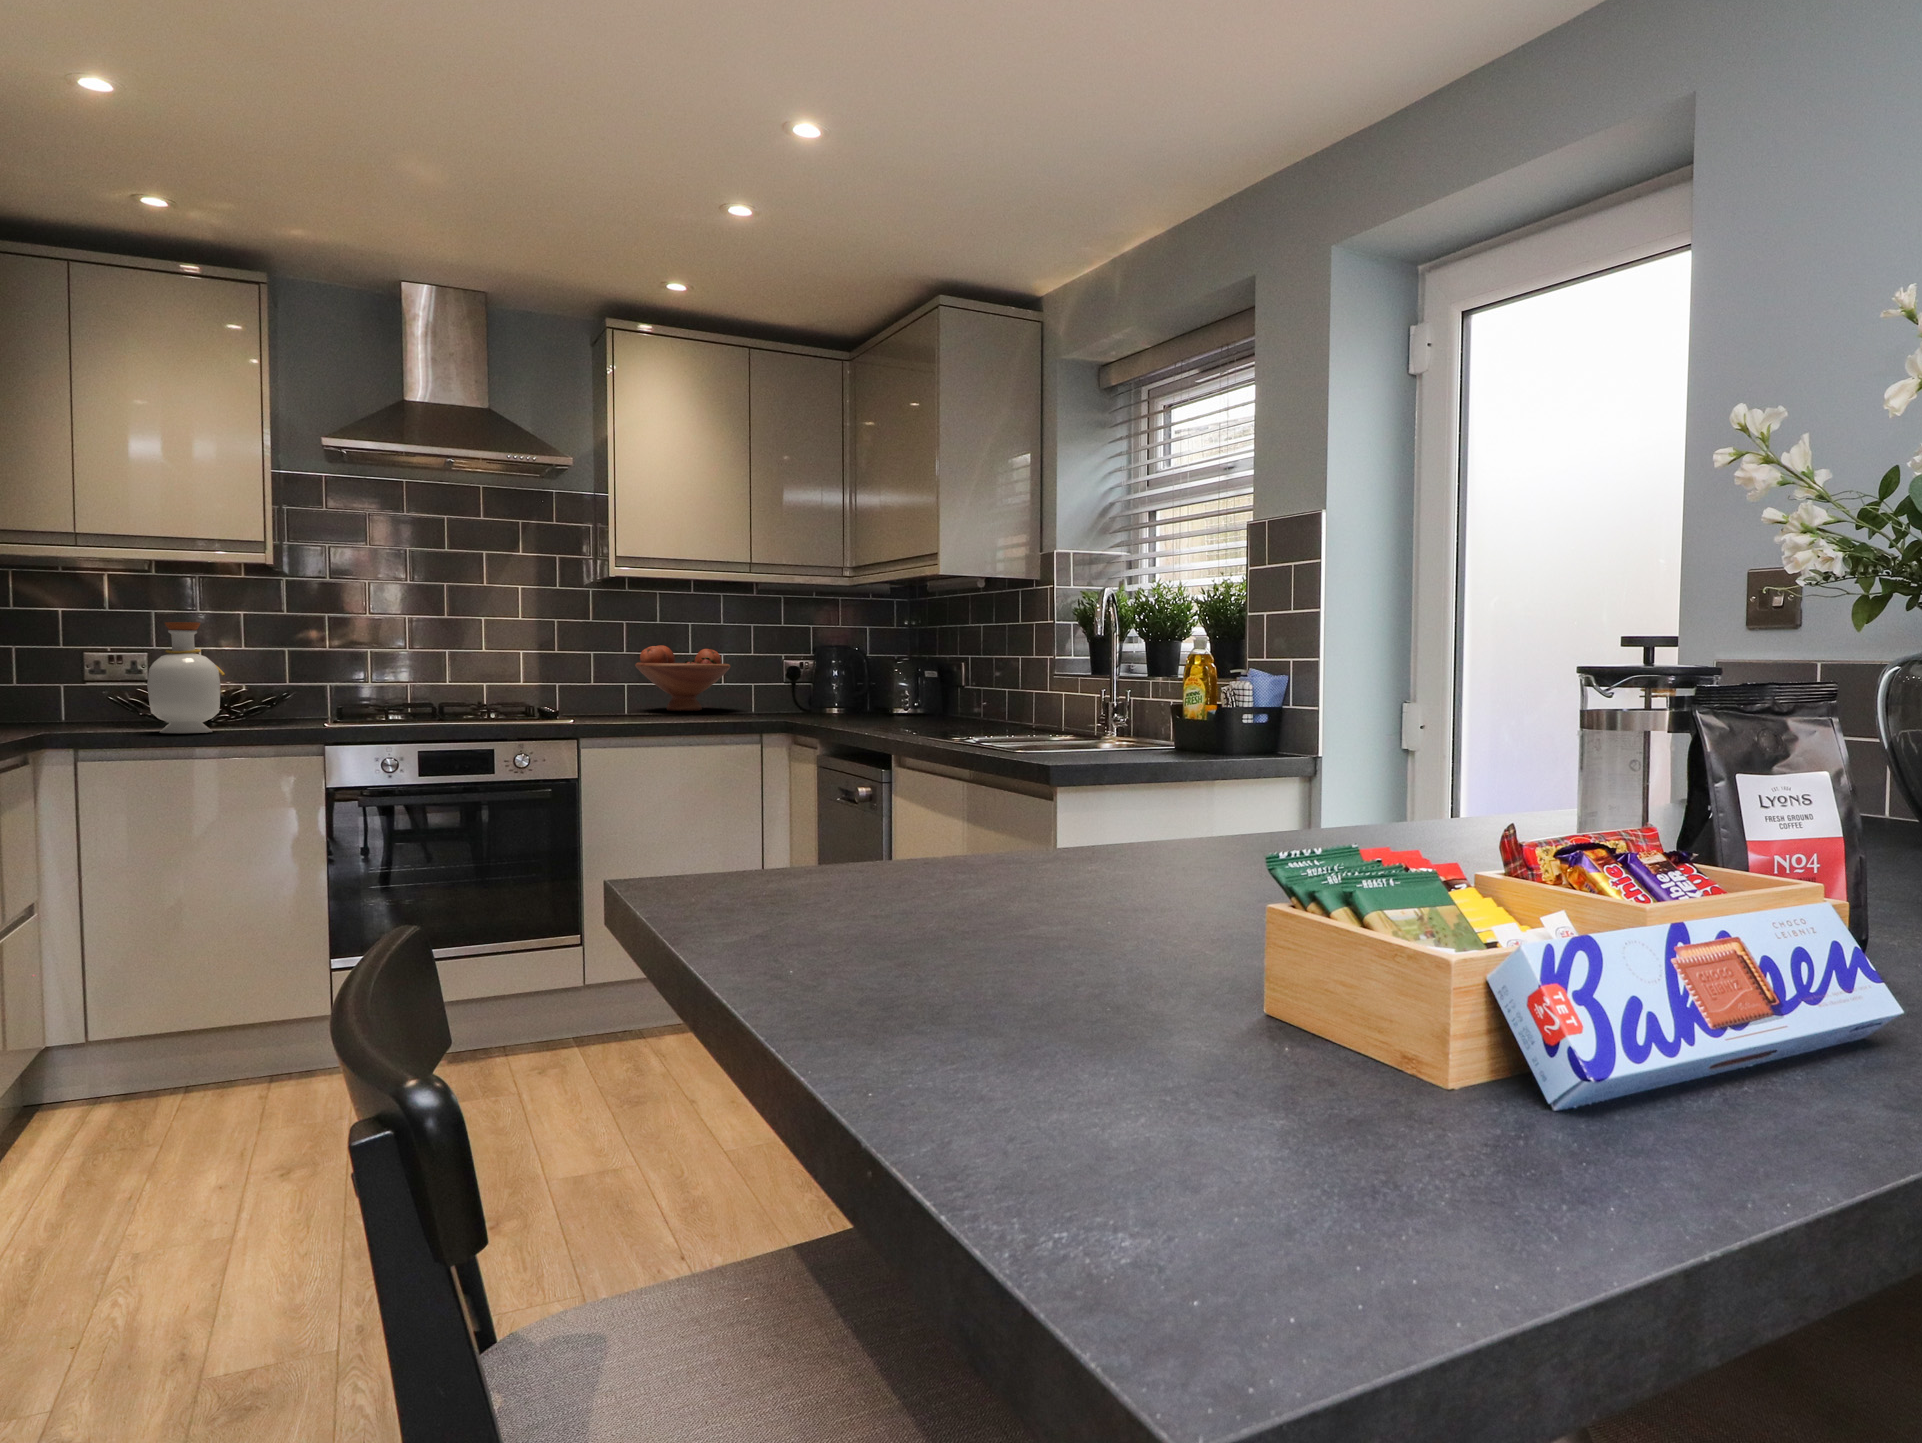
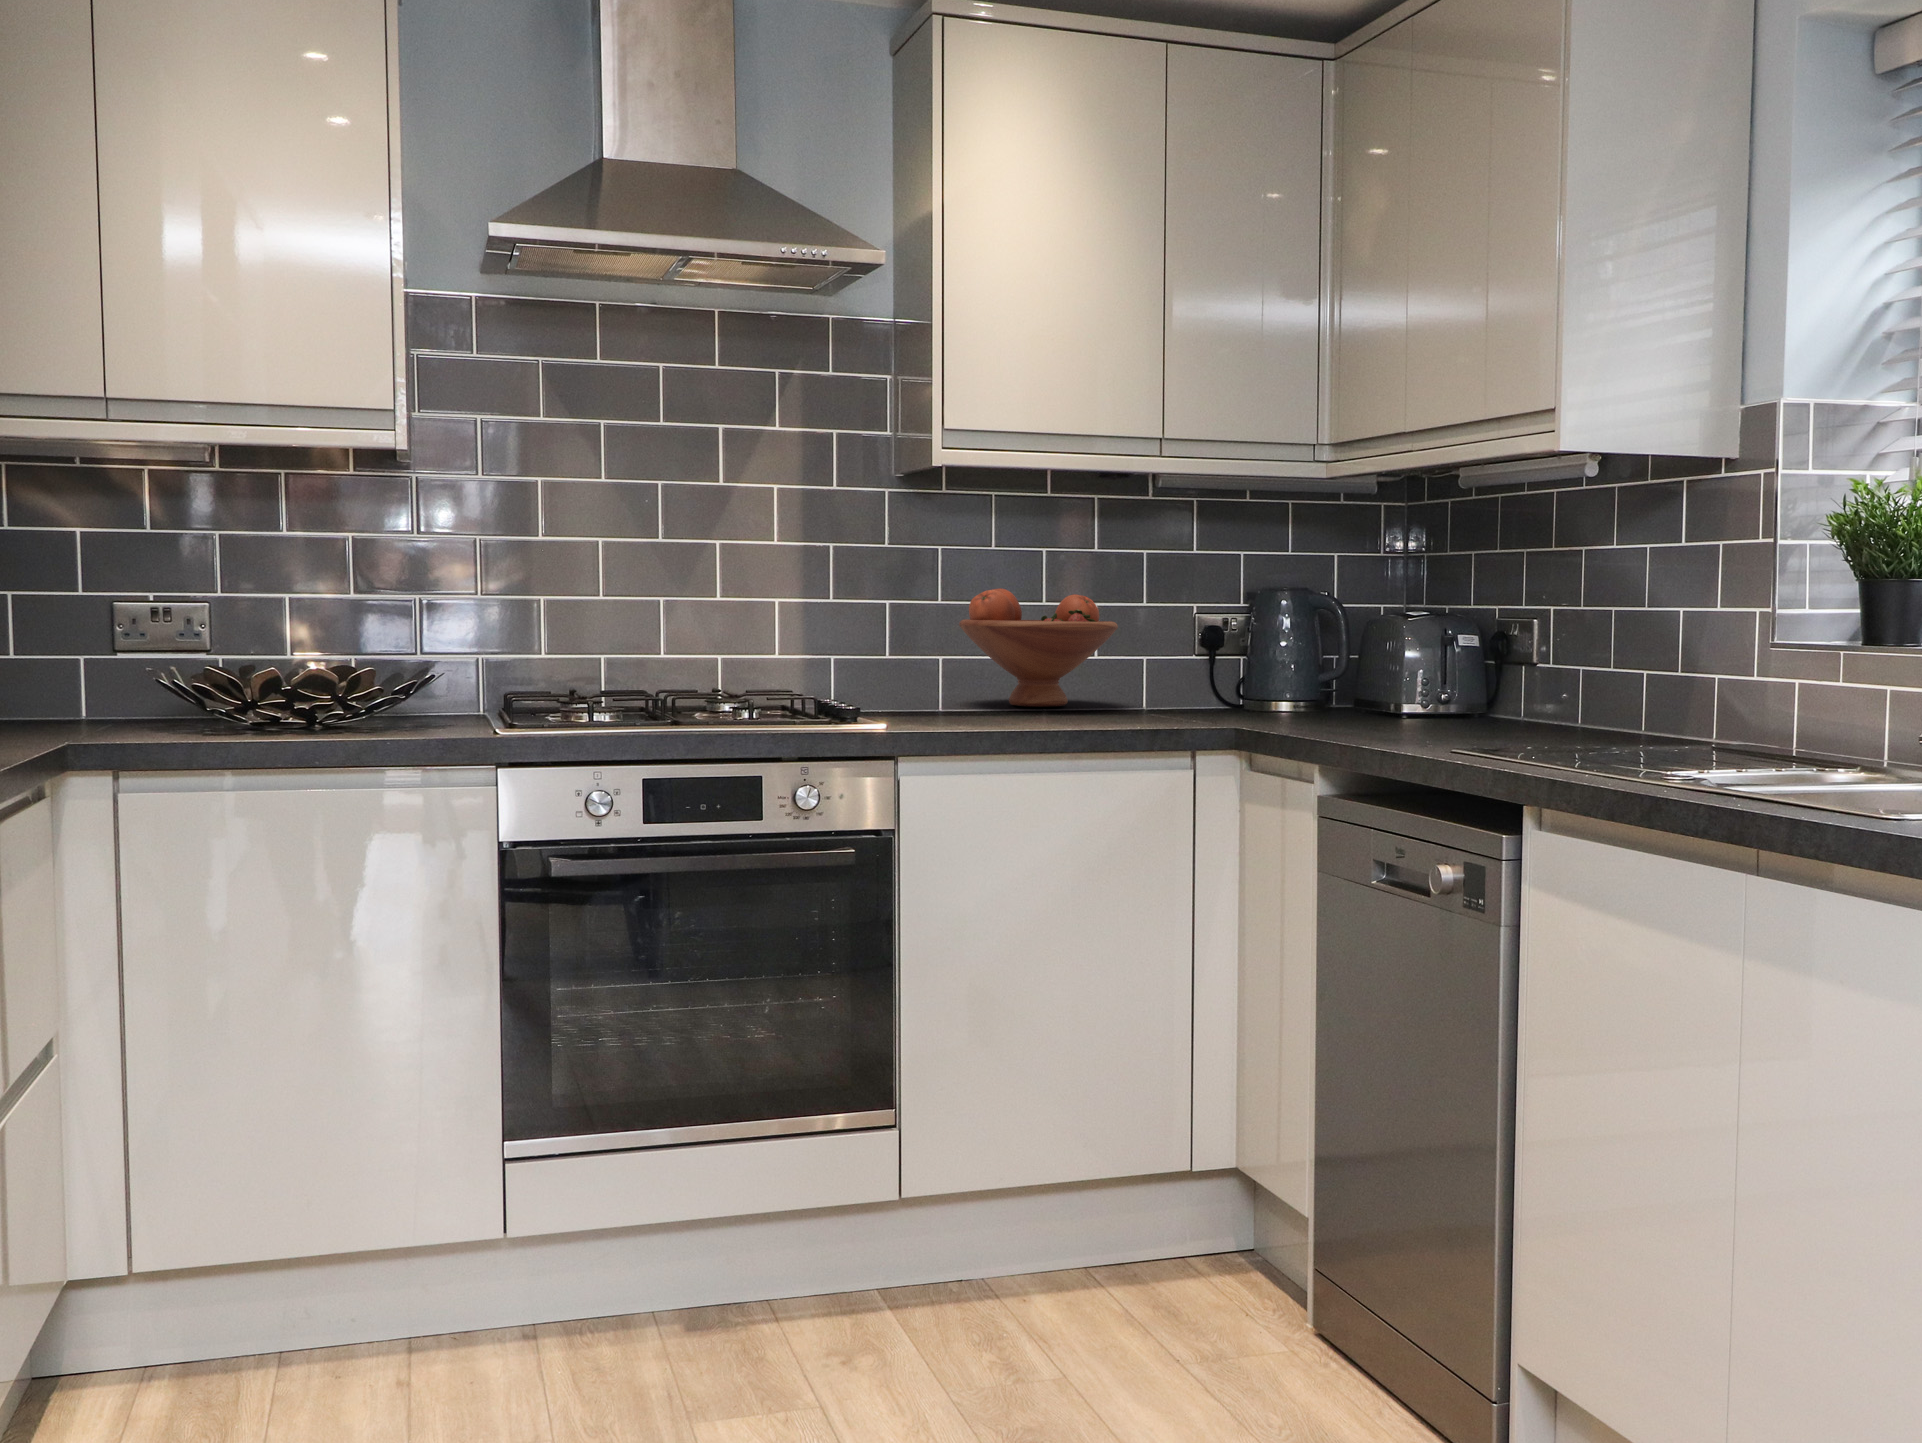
bottle: present [147,622,225,733] -> none [223,550,340,744]

